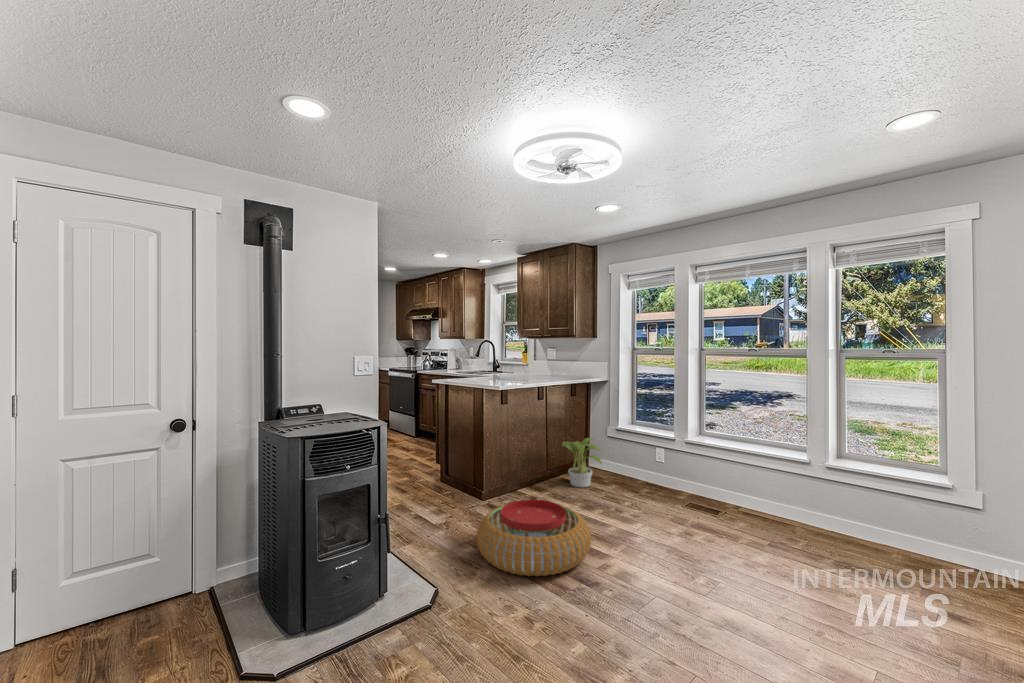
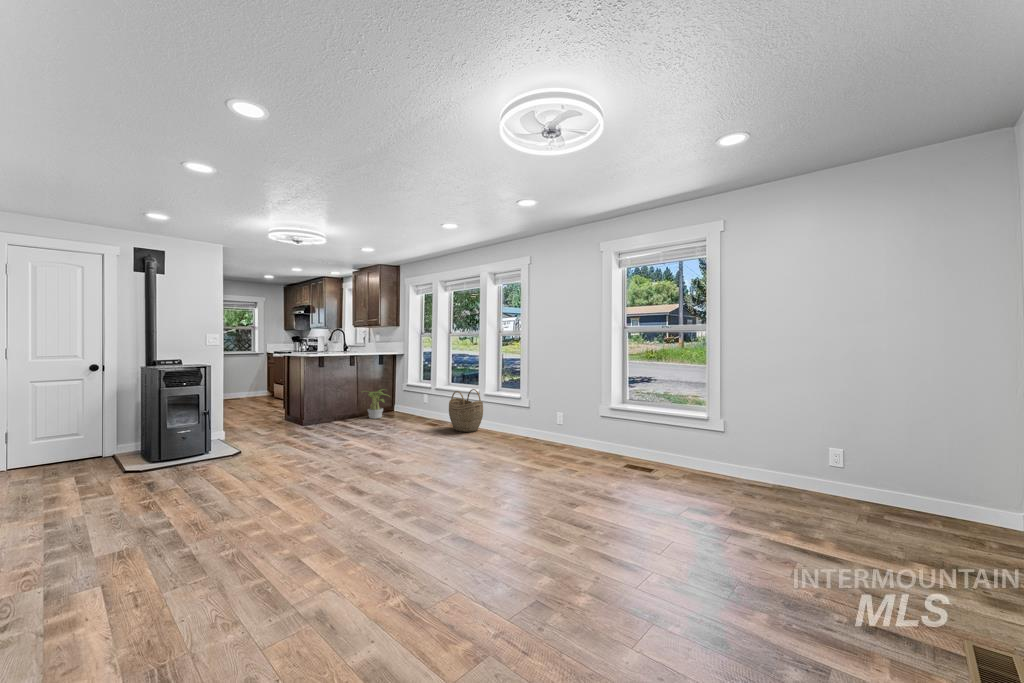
woven basket: none [758,455,836,541] -> present [449,389,483,432]
pouf: present [477,500,591,577] -> none [272,414,340,445]

